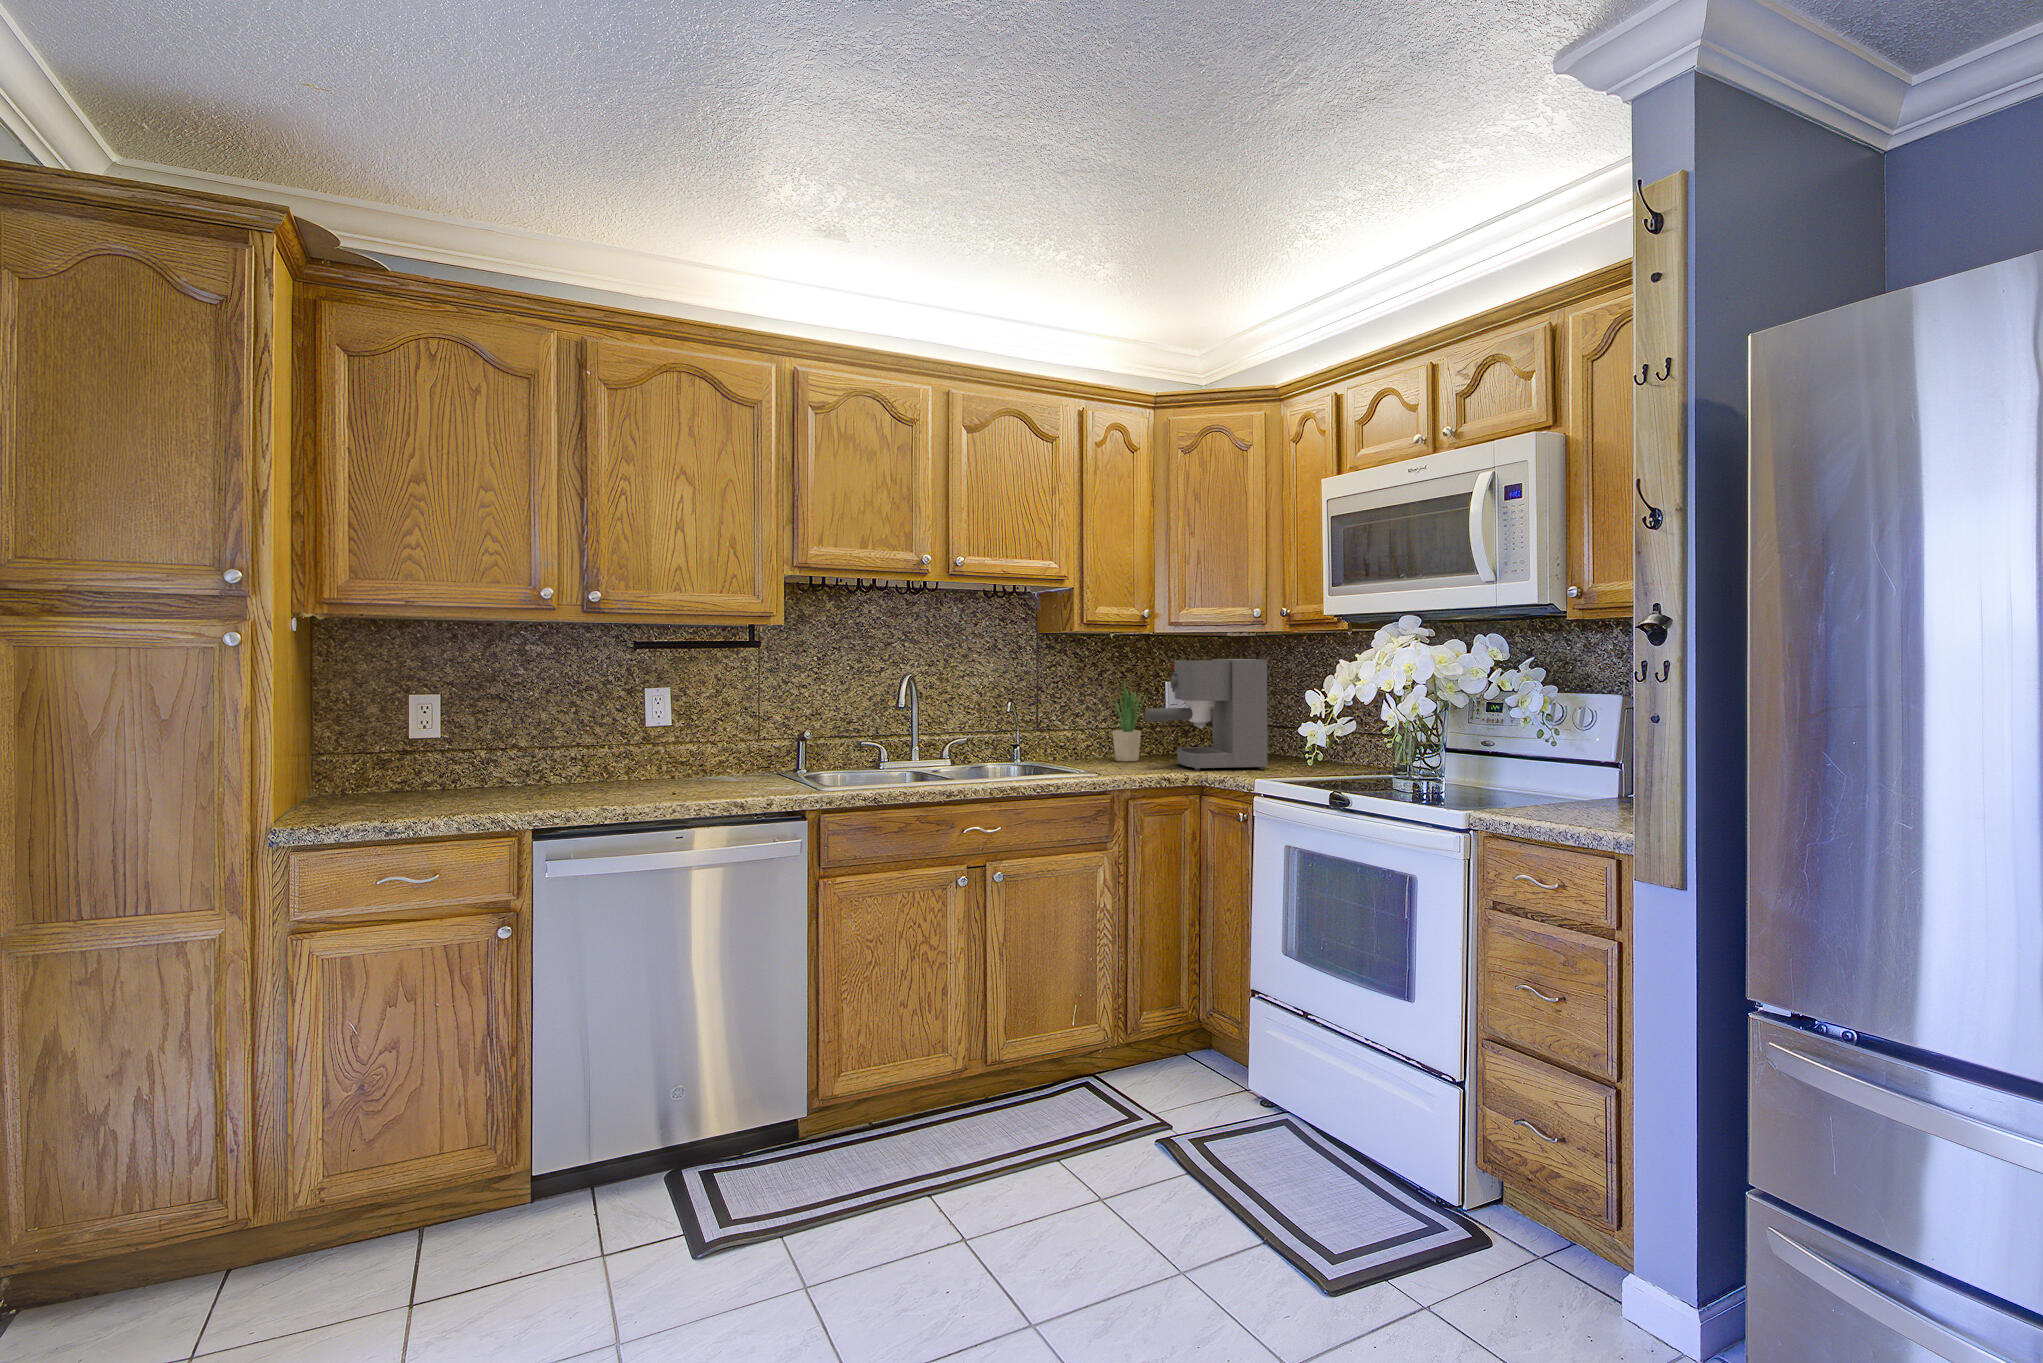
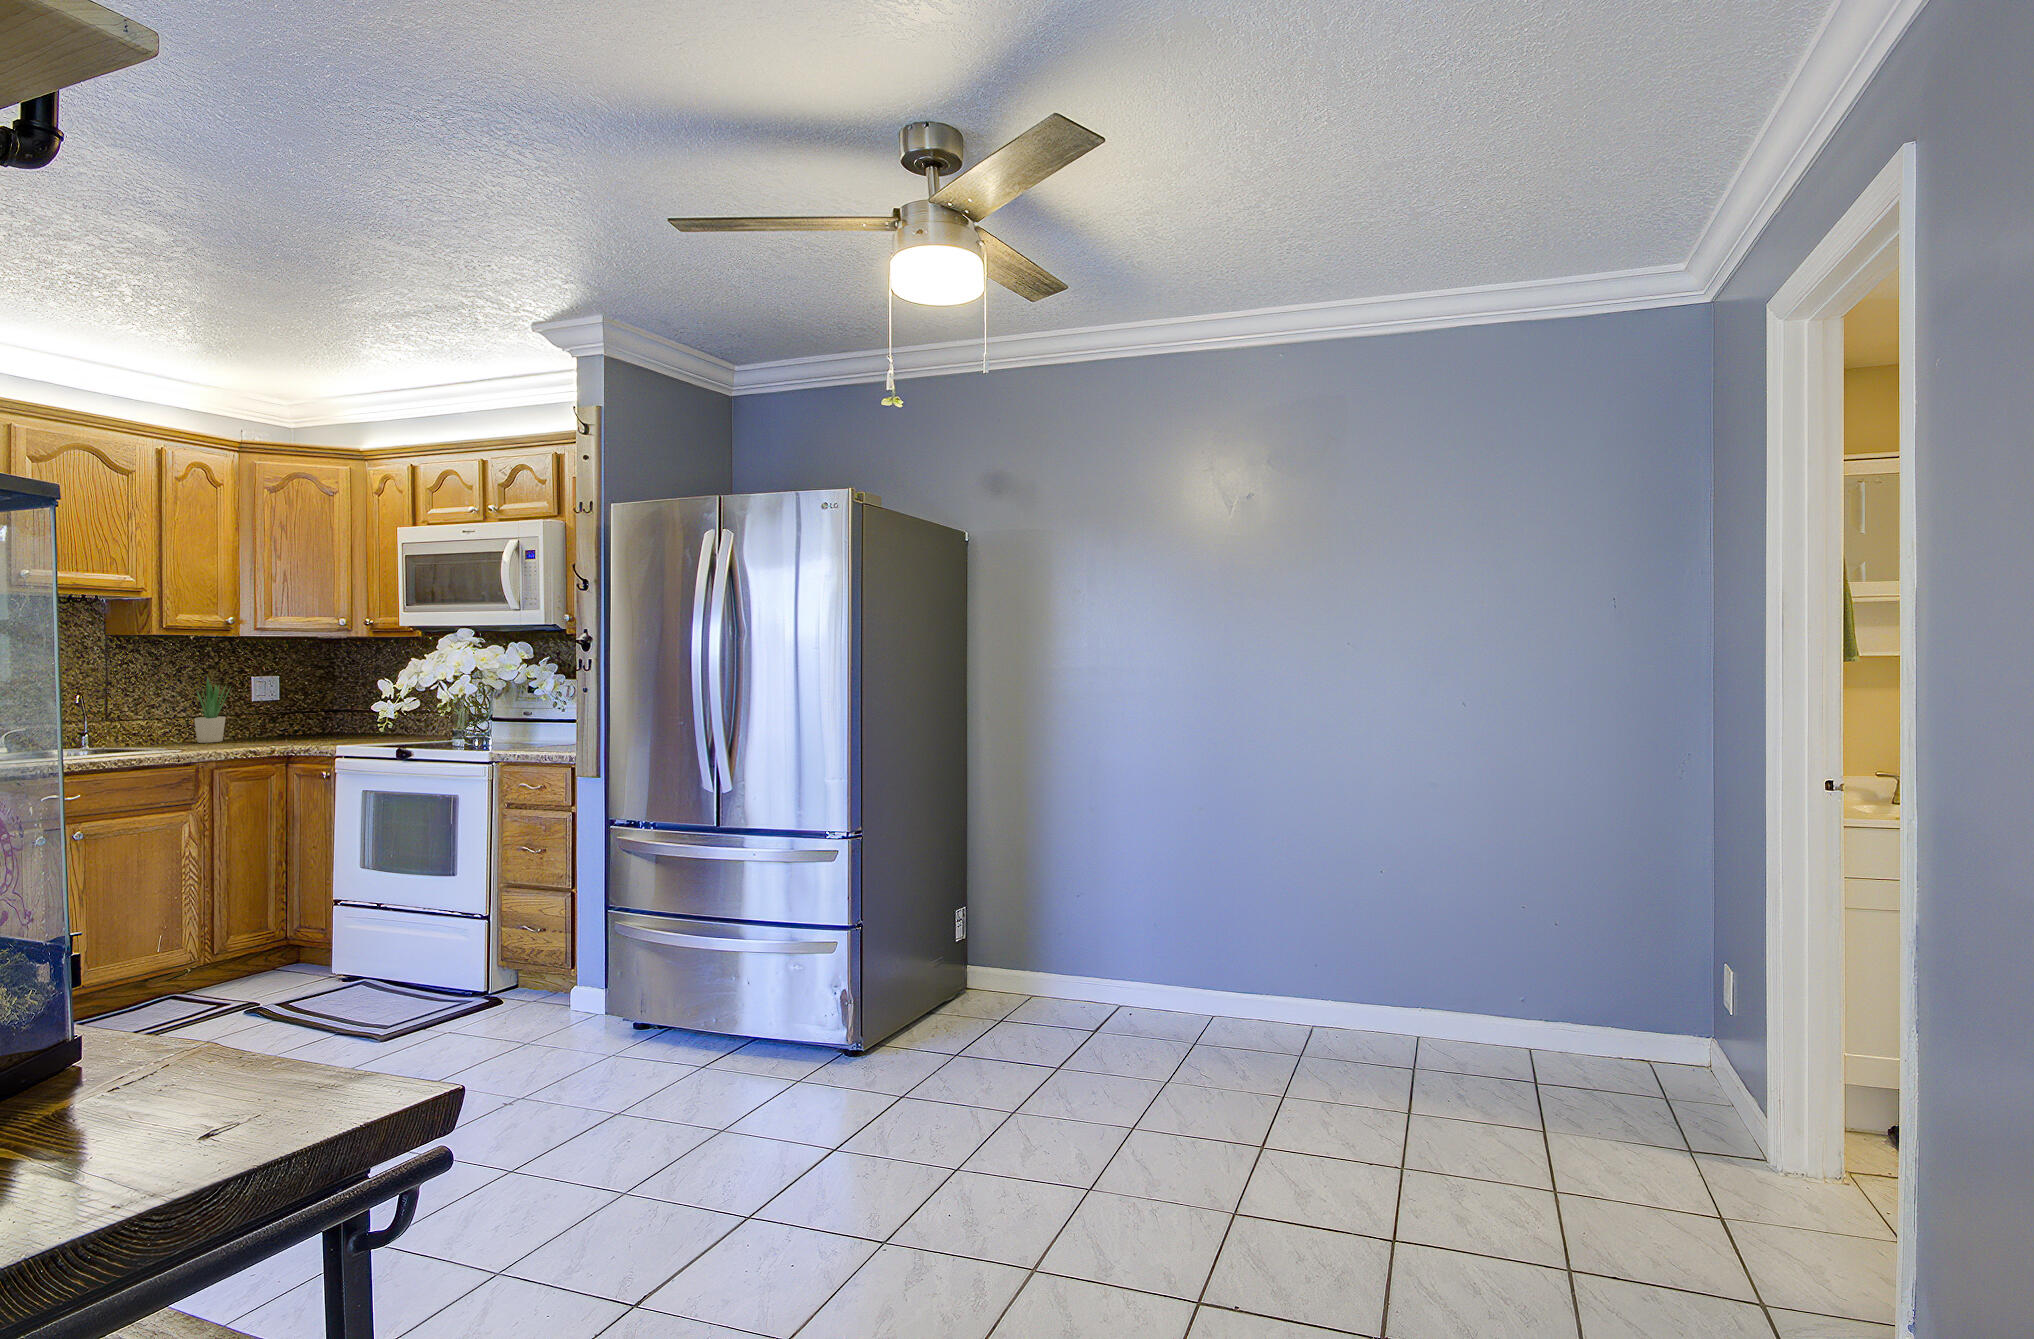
coffee maker: present [1145,659,1267,770] -> none [230,656,350,744]

